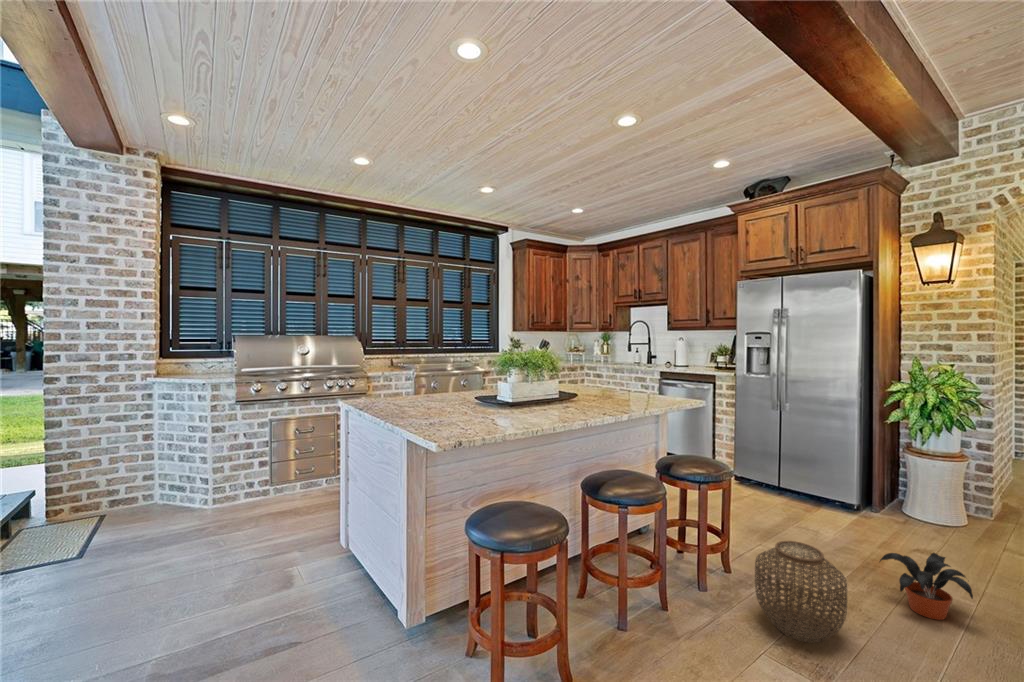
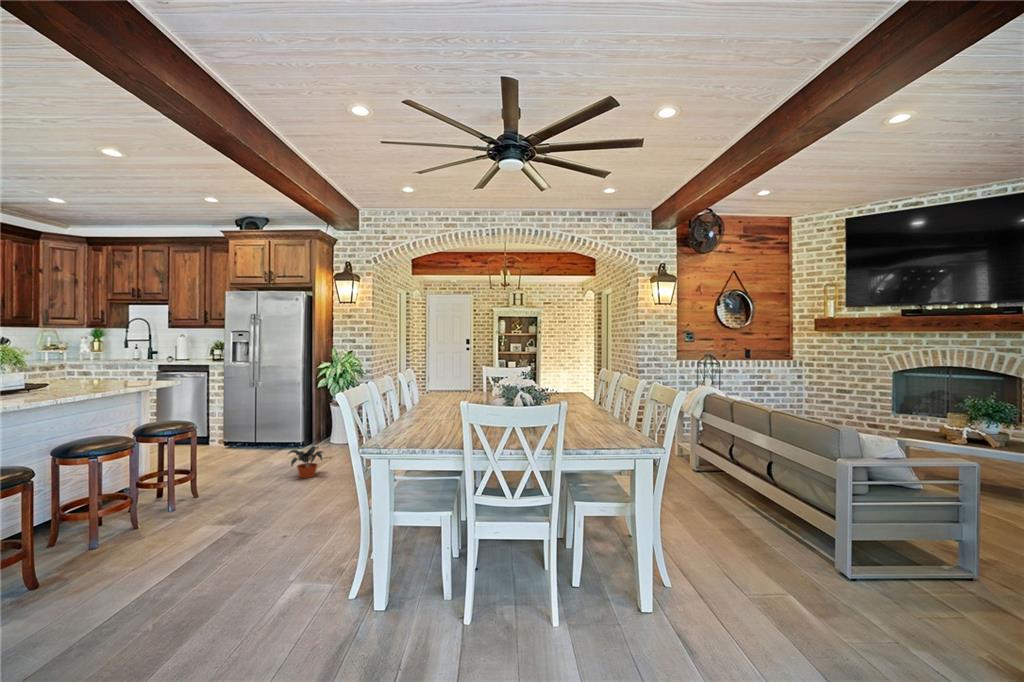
woven basket: present [755,541,847,643] -> none [203,449,255,502]

